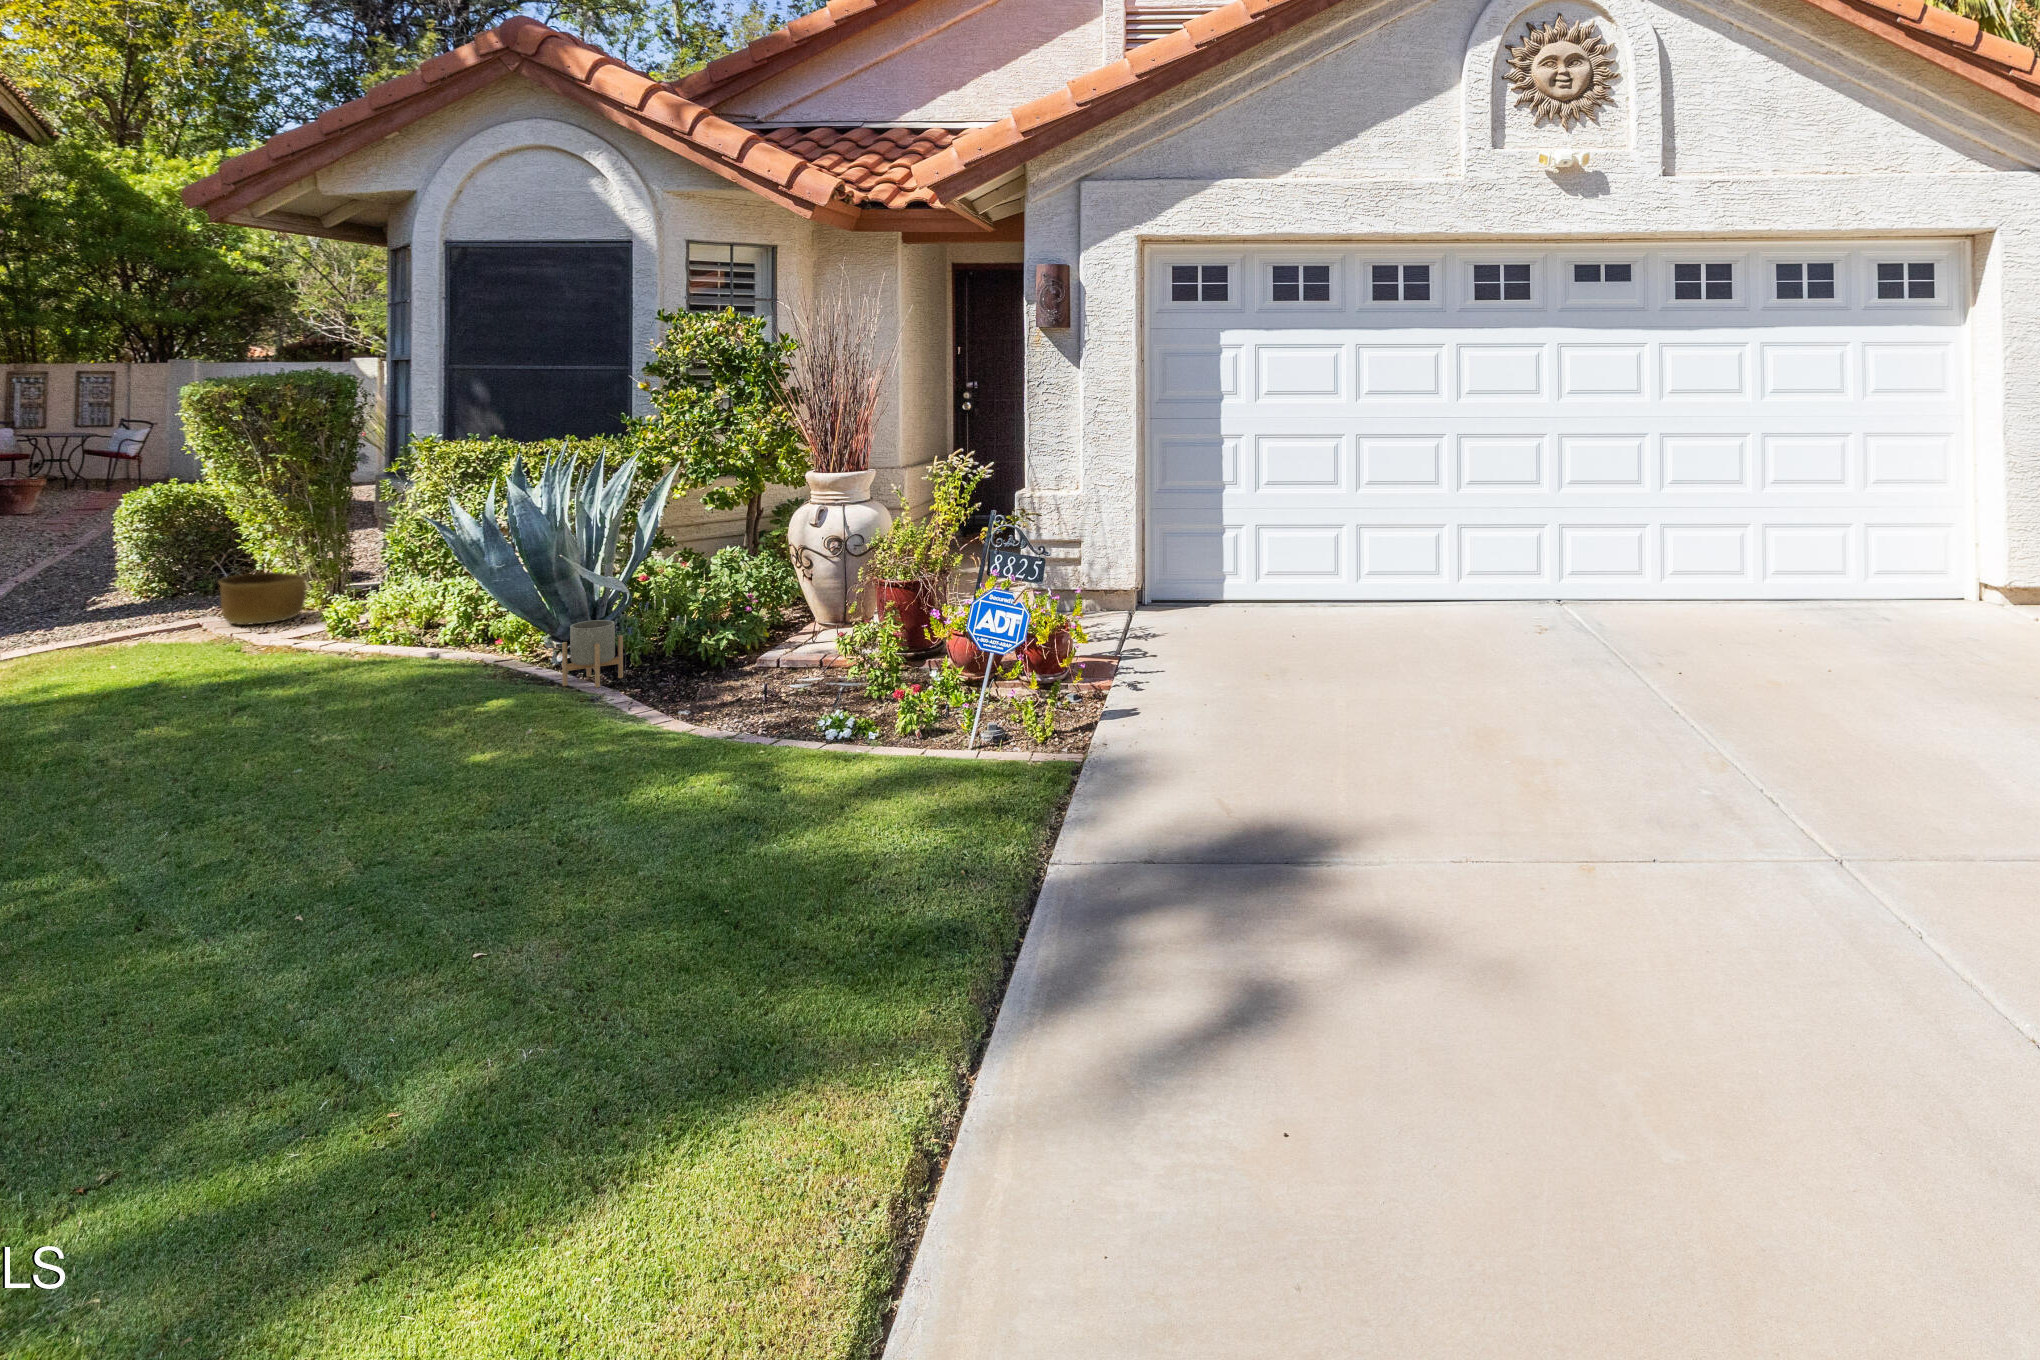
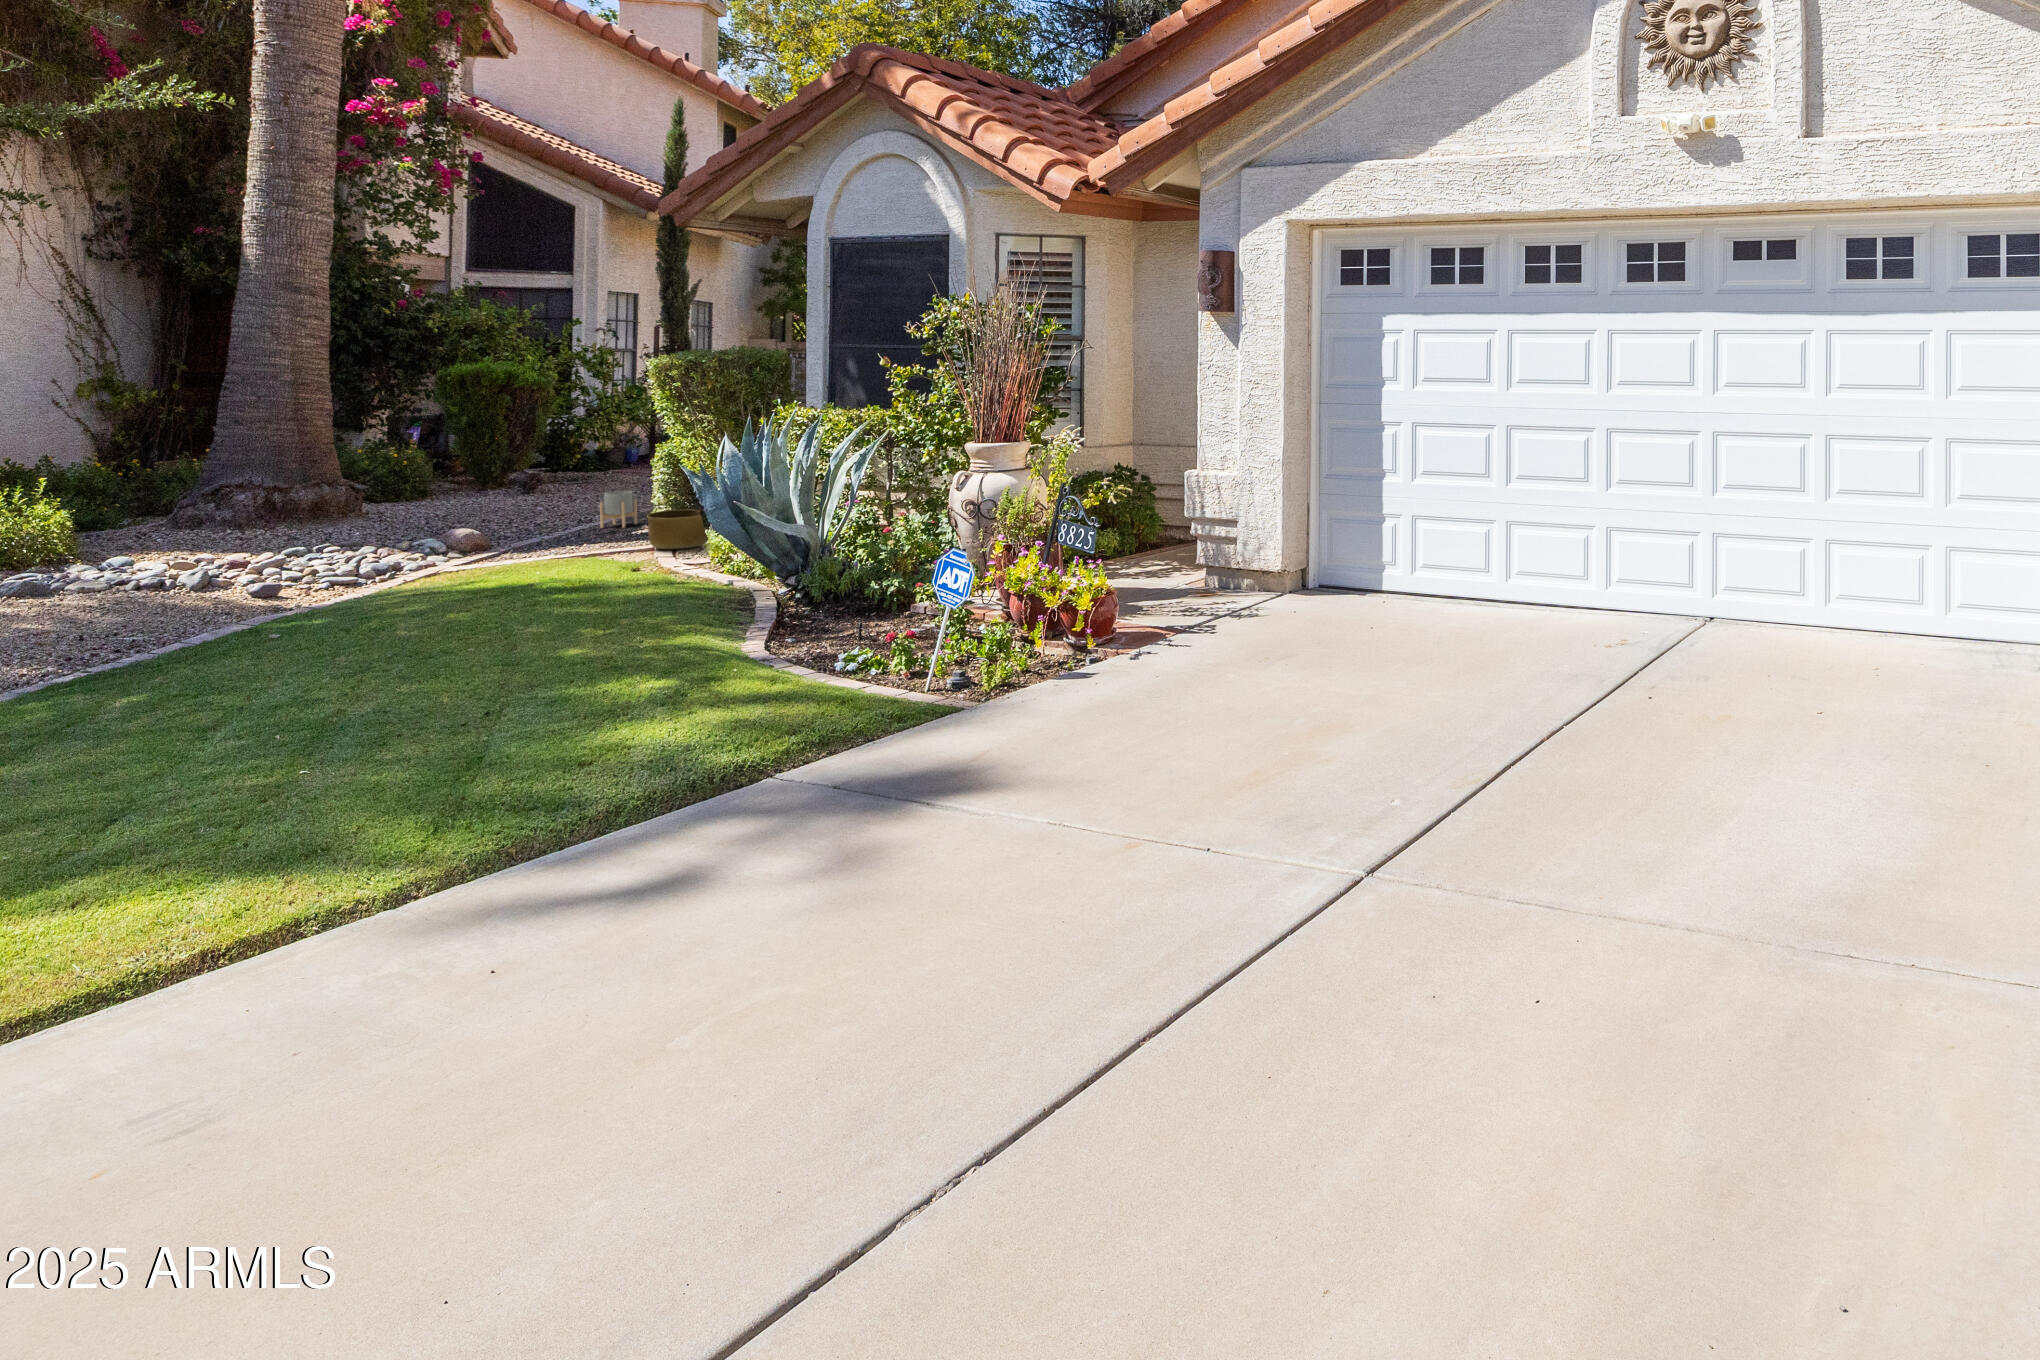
planter: present [562,620,623,688] -> present [600,491,637,528]

